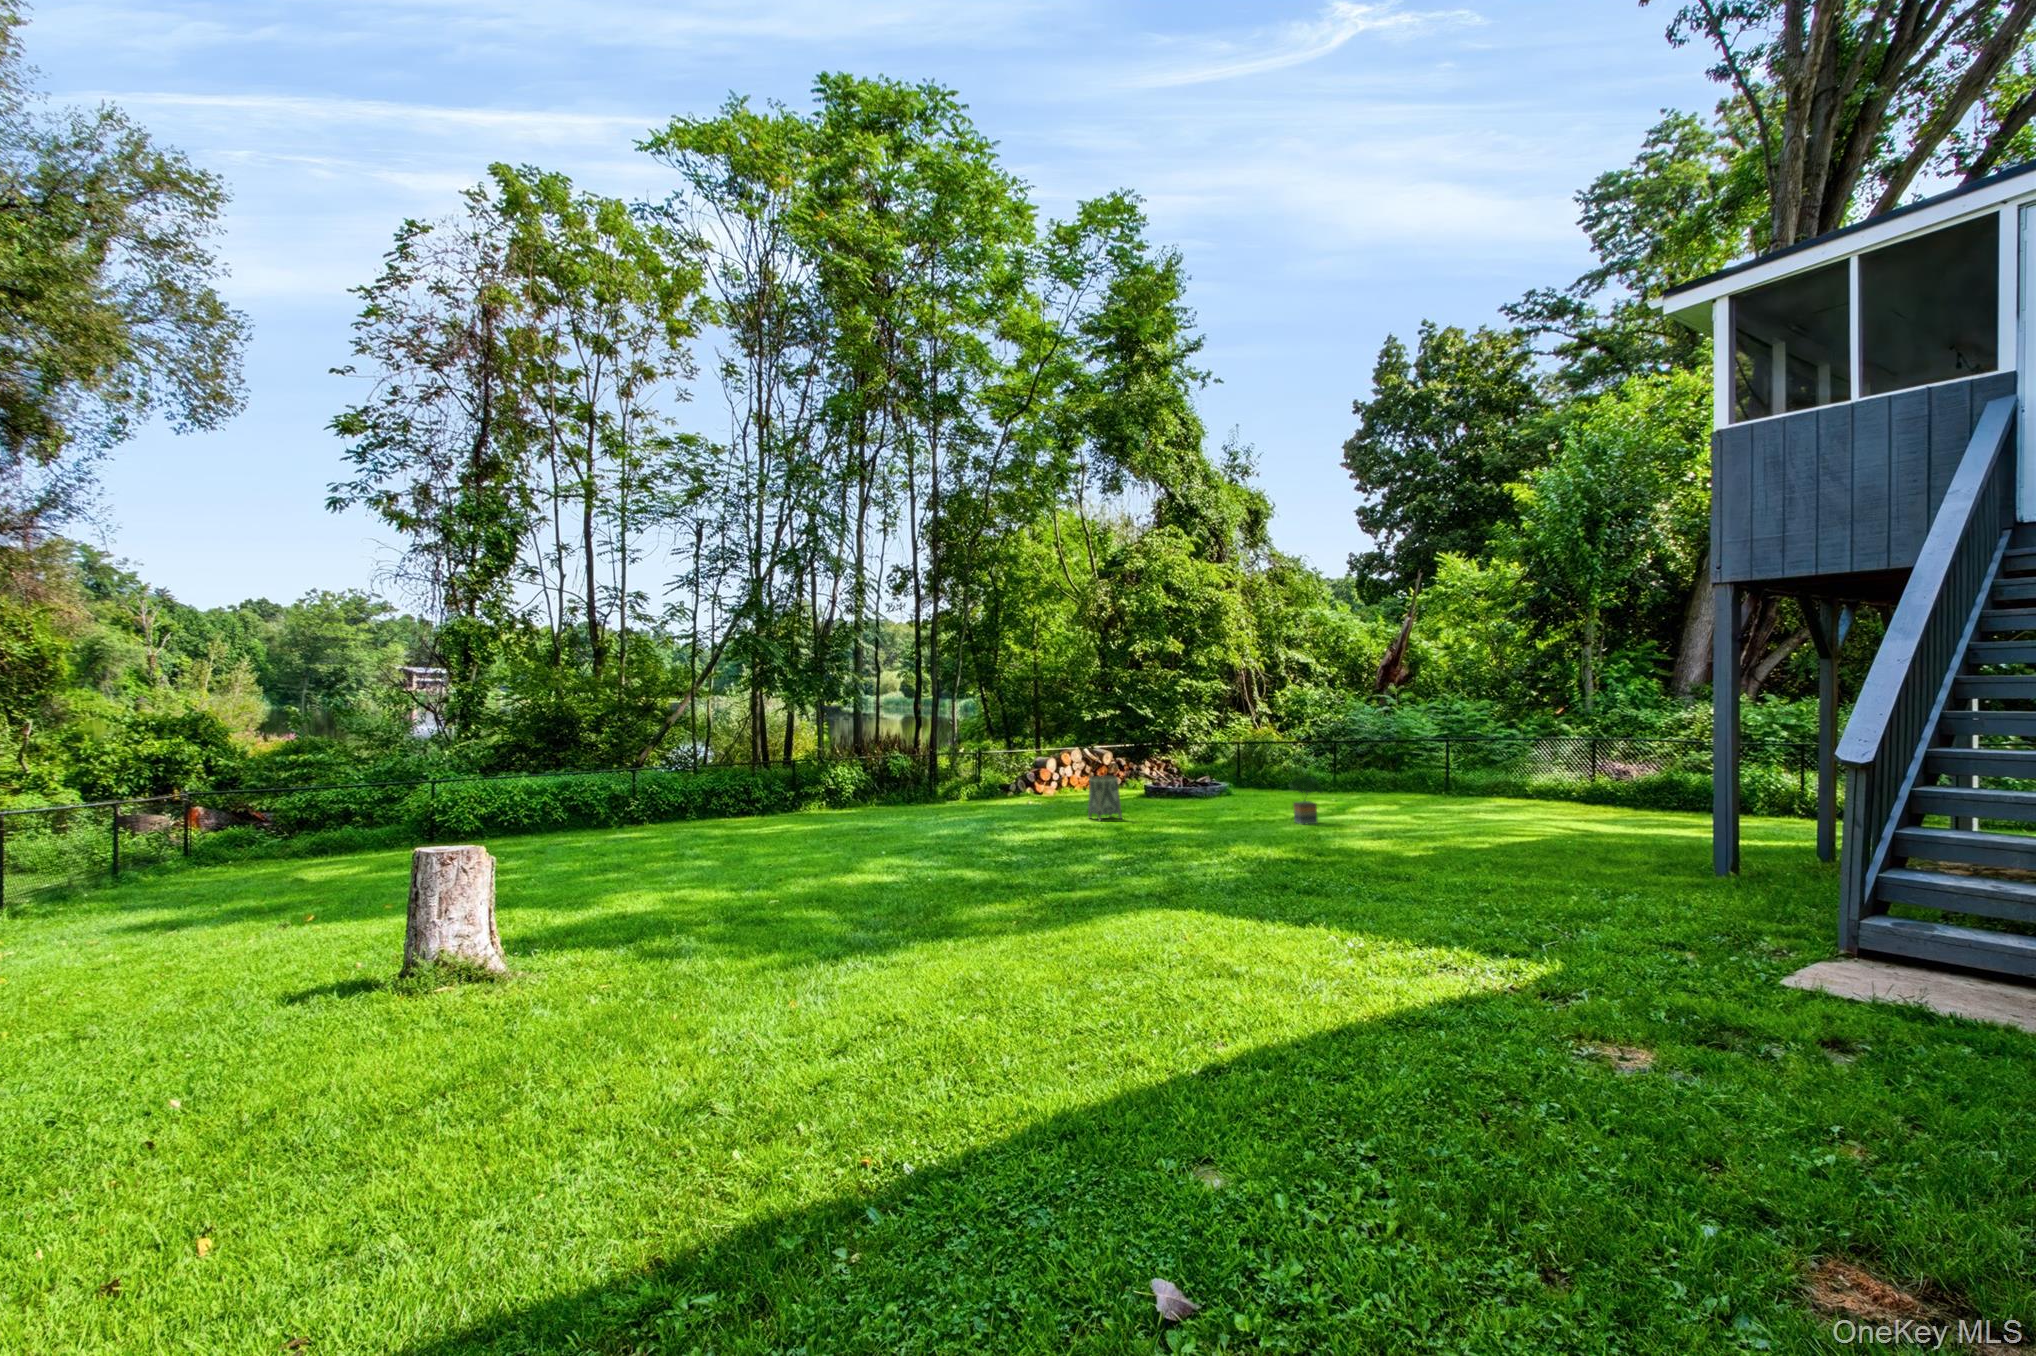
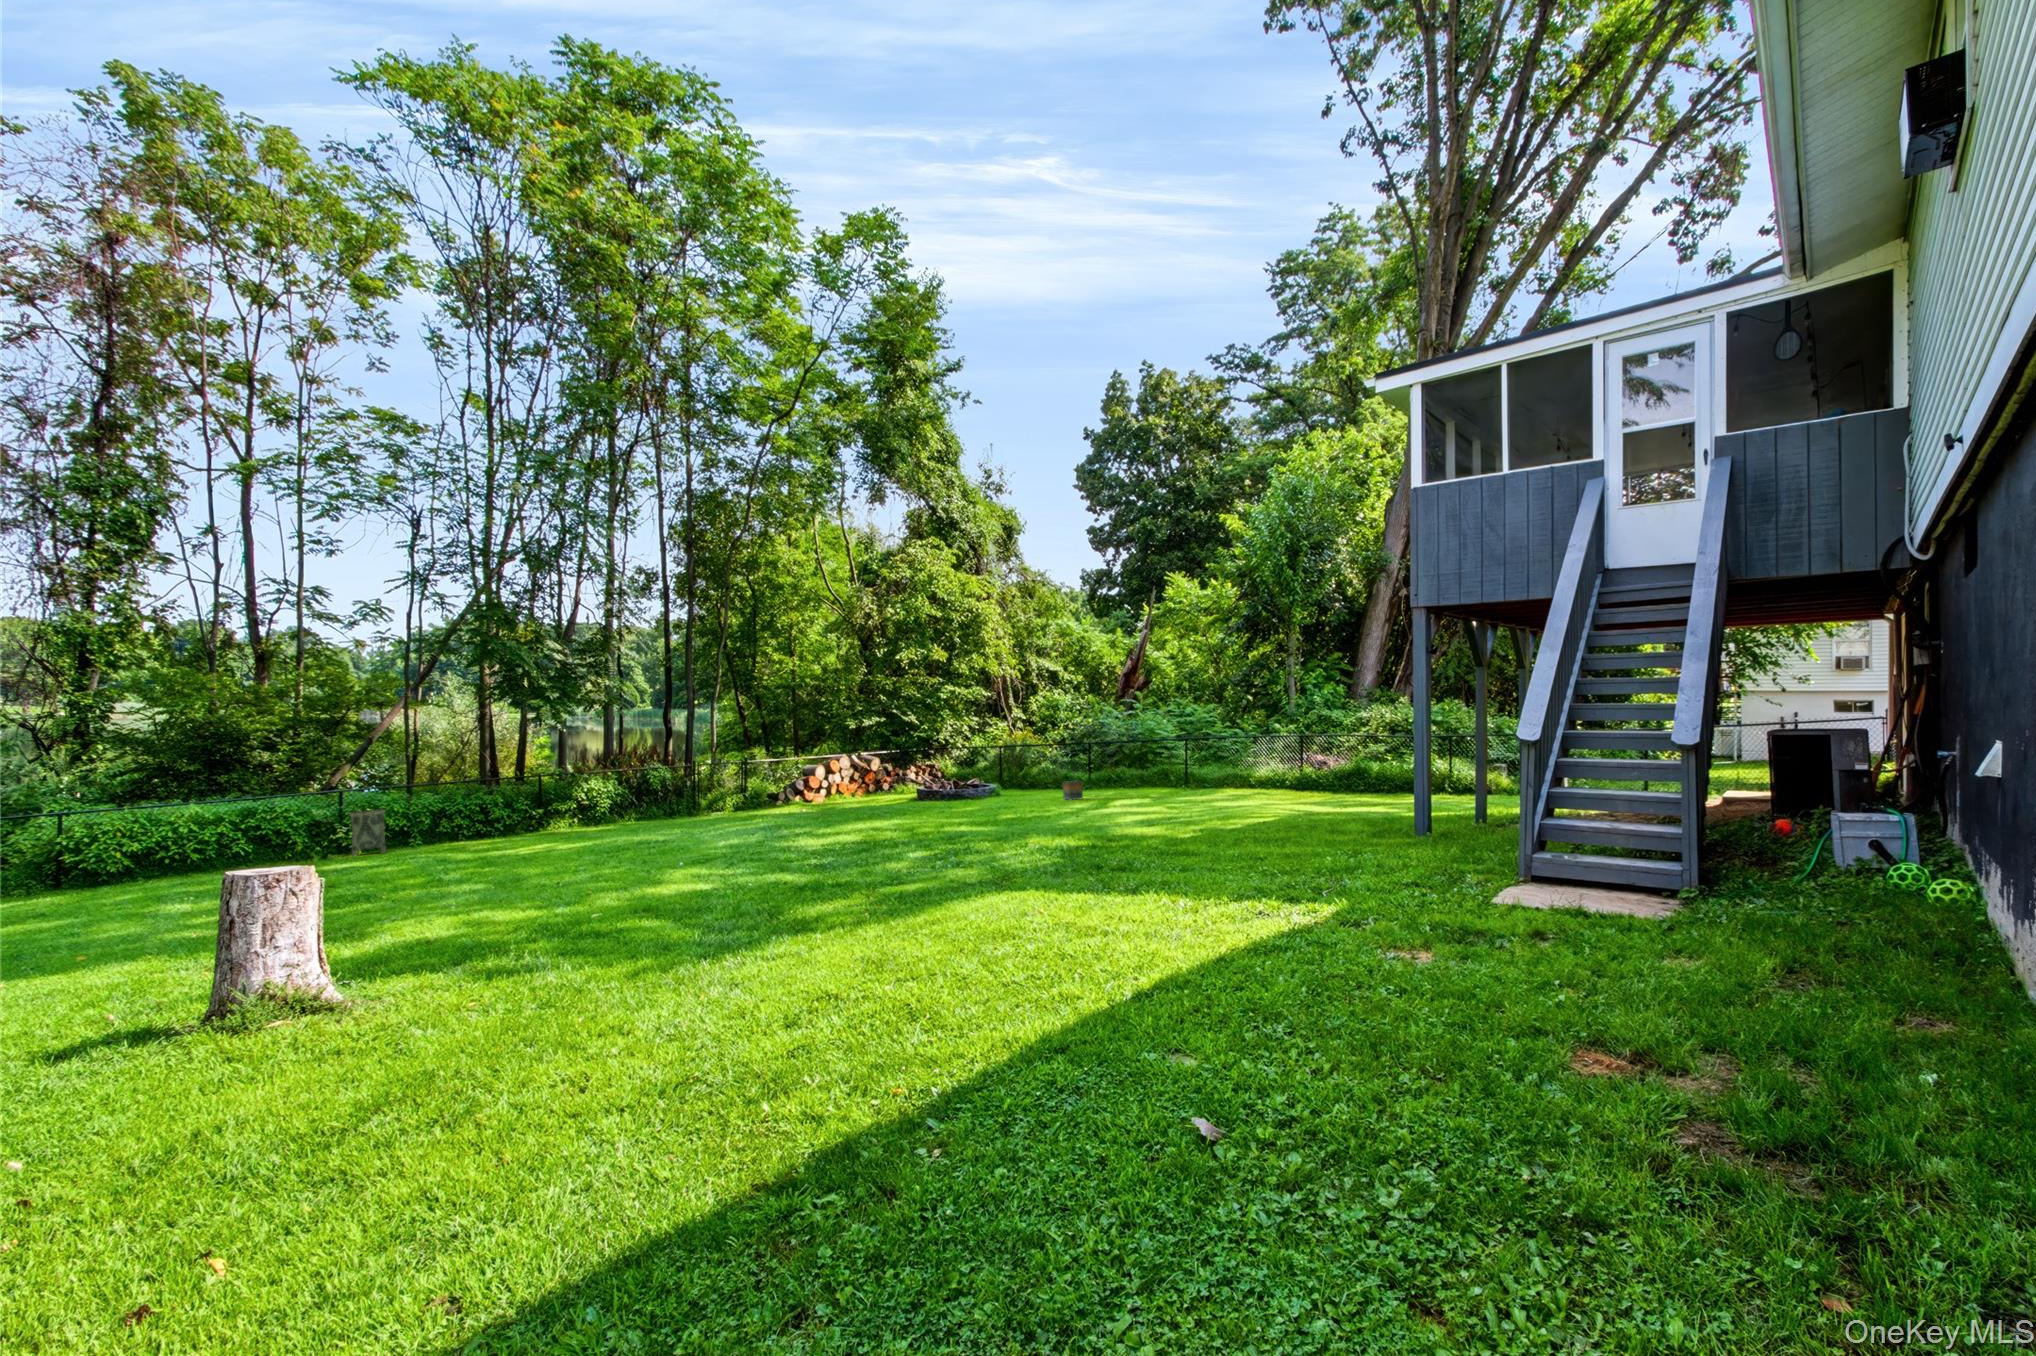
basket: present [1088,775,1122,821] -> present [350,809,386,856]

